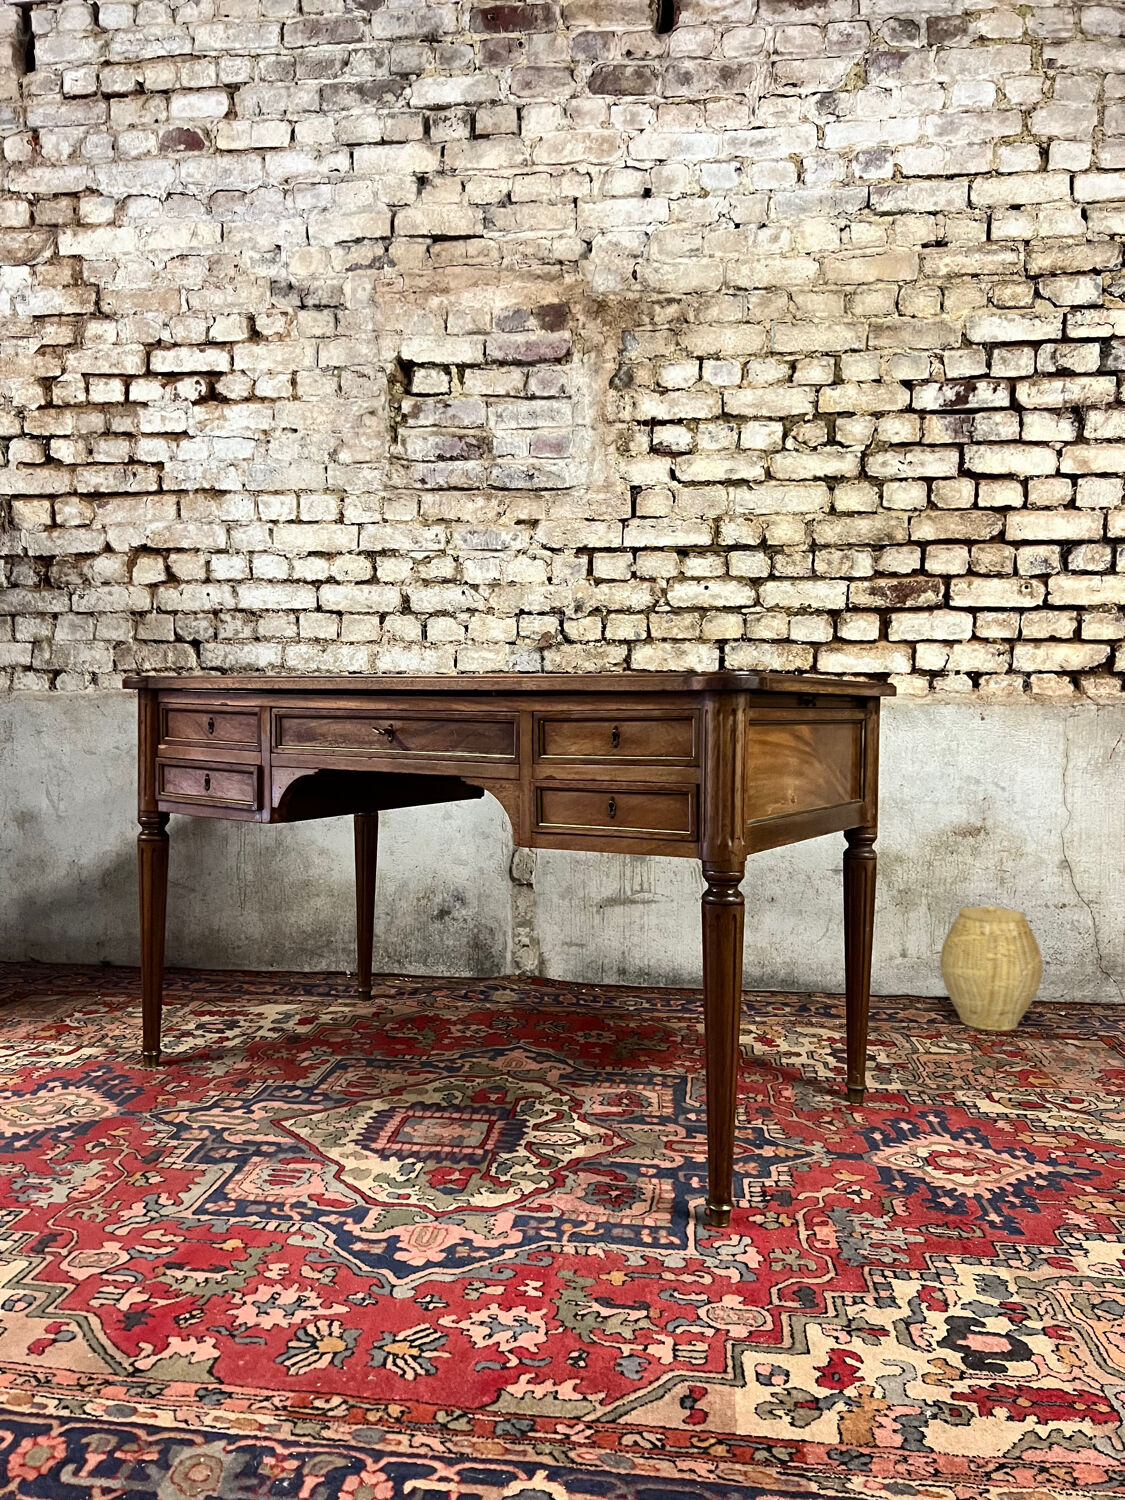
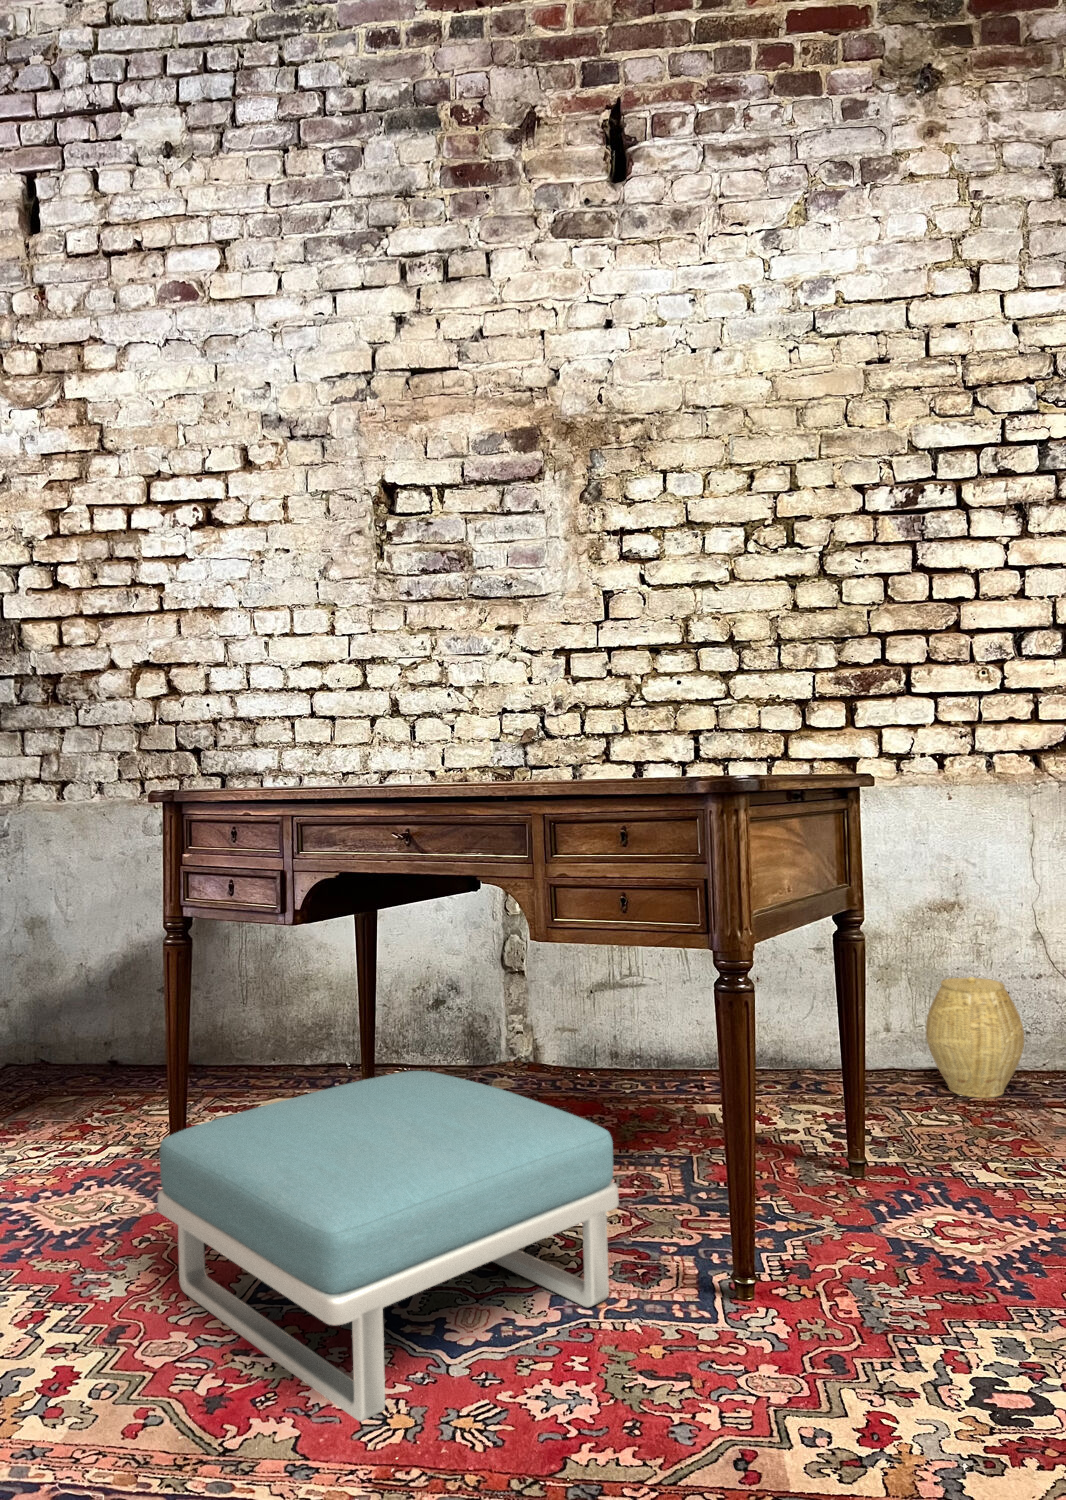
footstool: none [104,976,590,1339] -> present [158,1071,619,1421]

